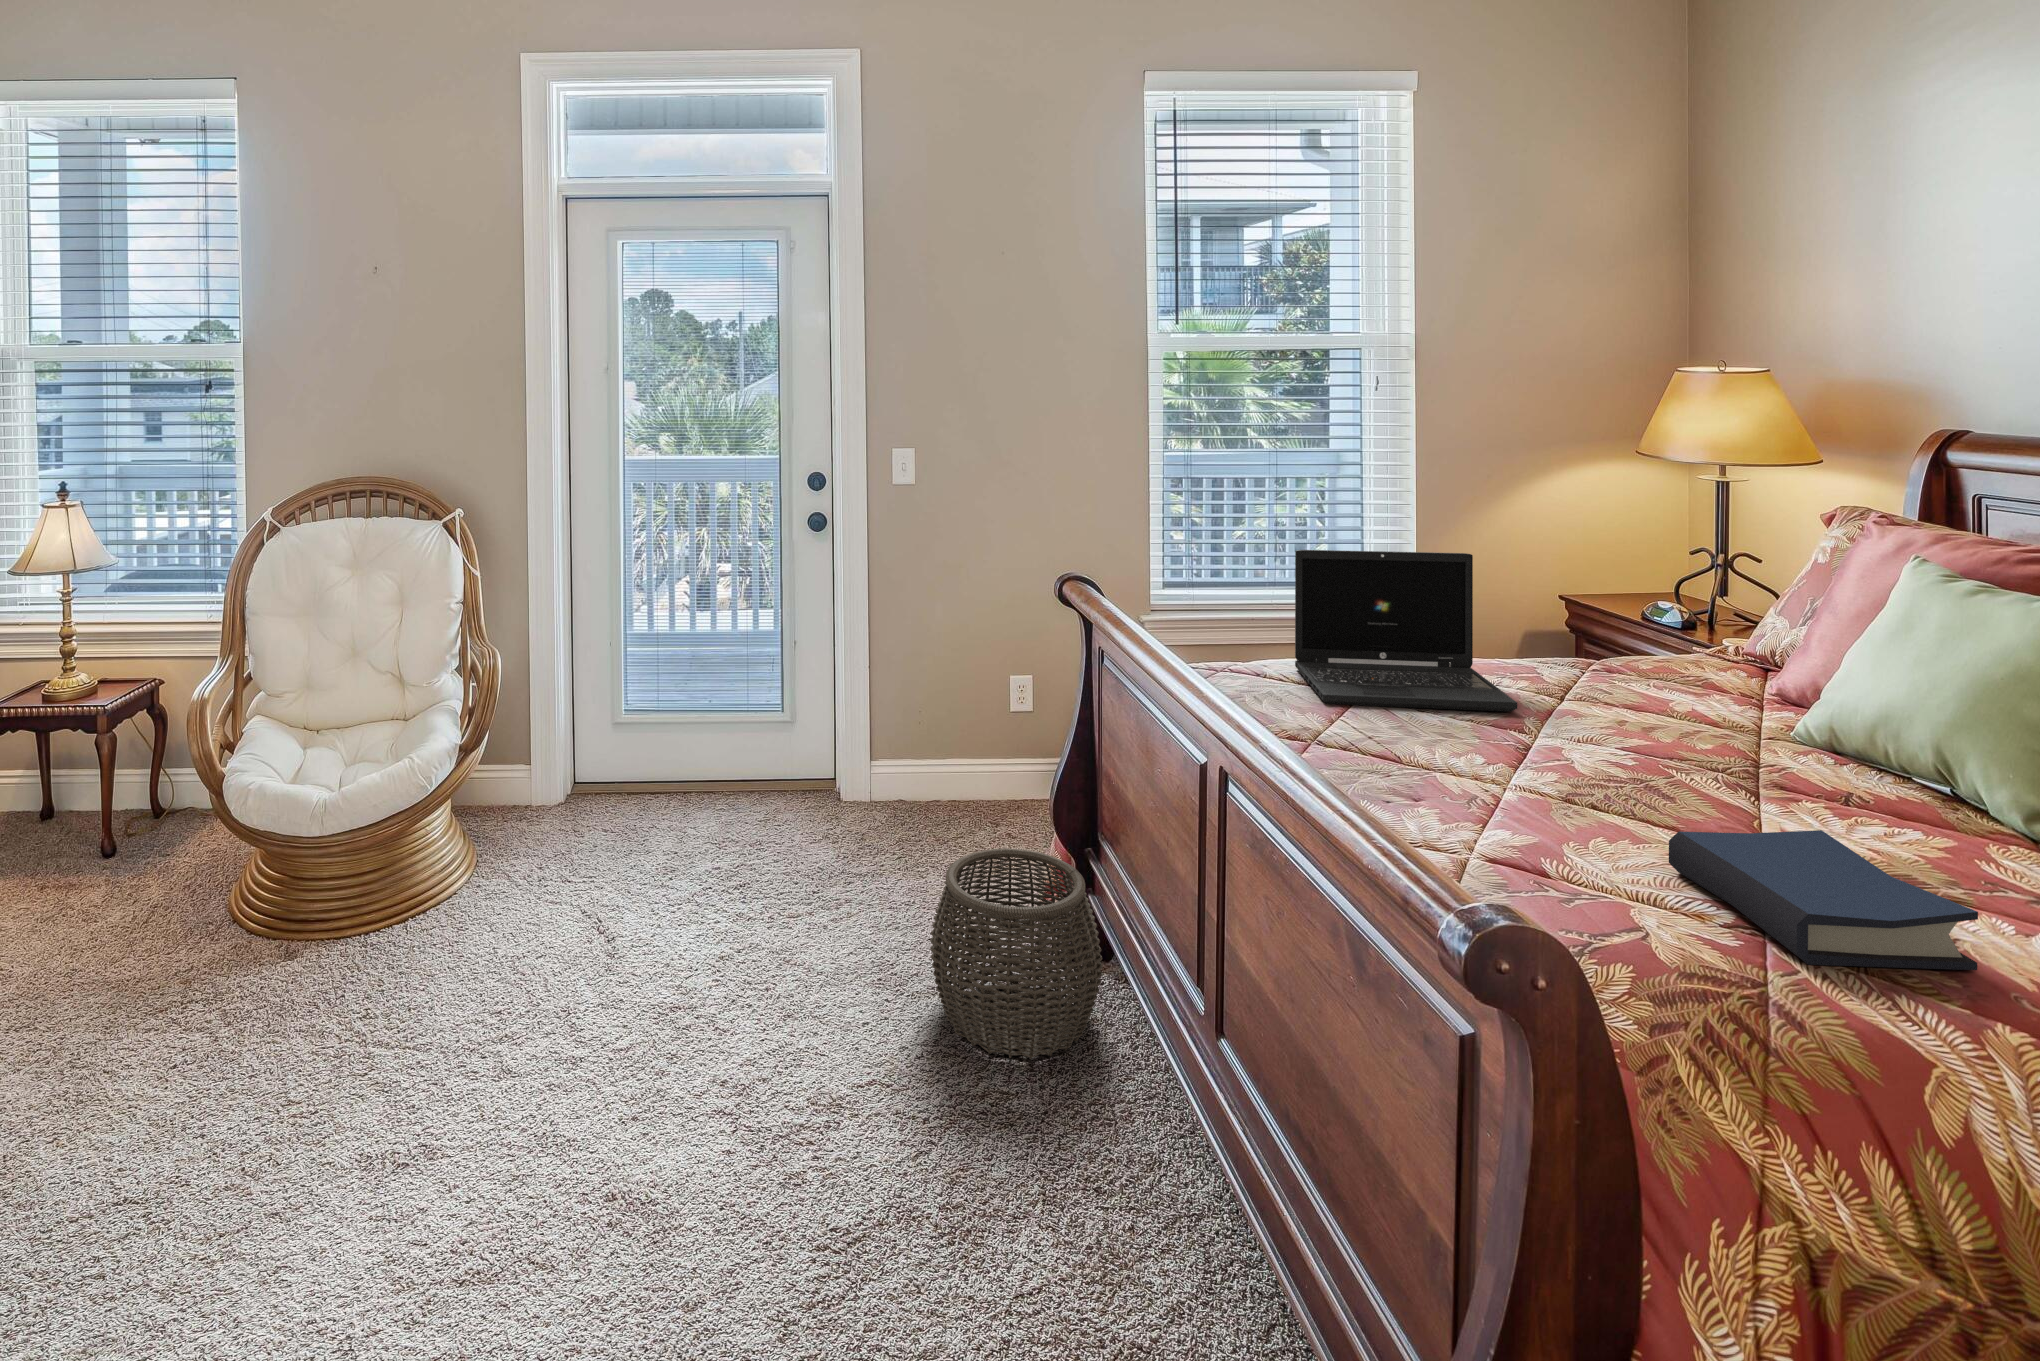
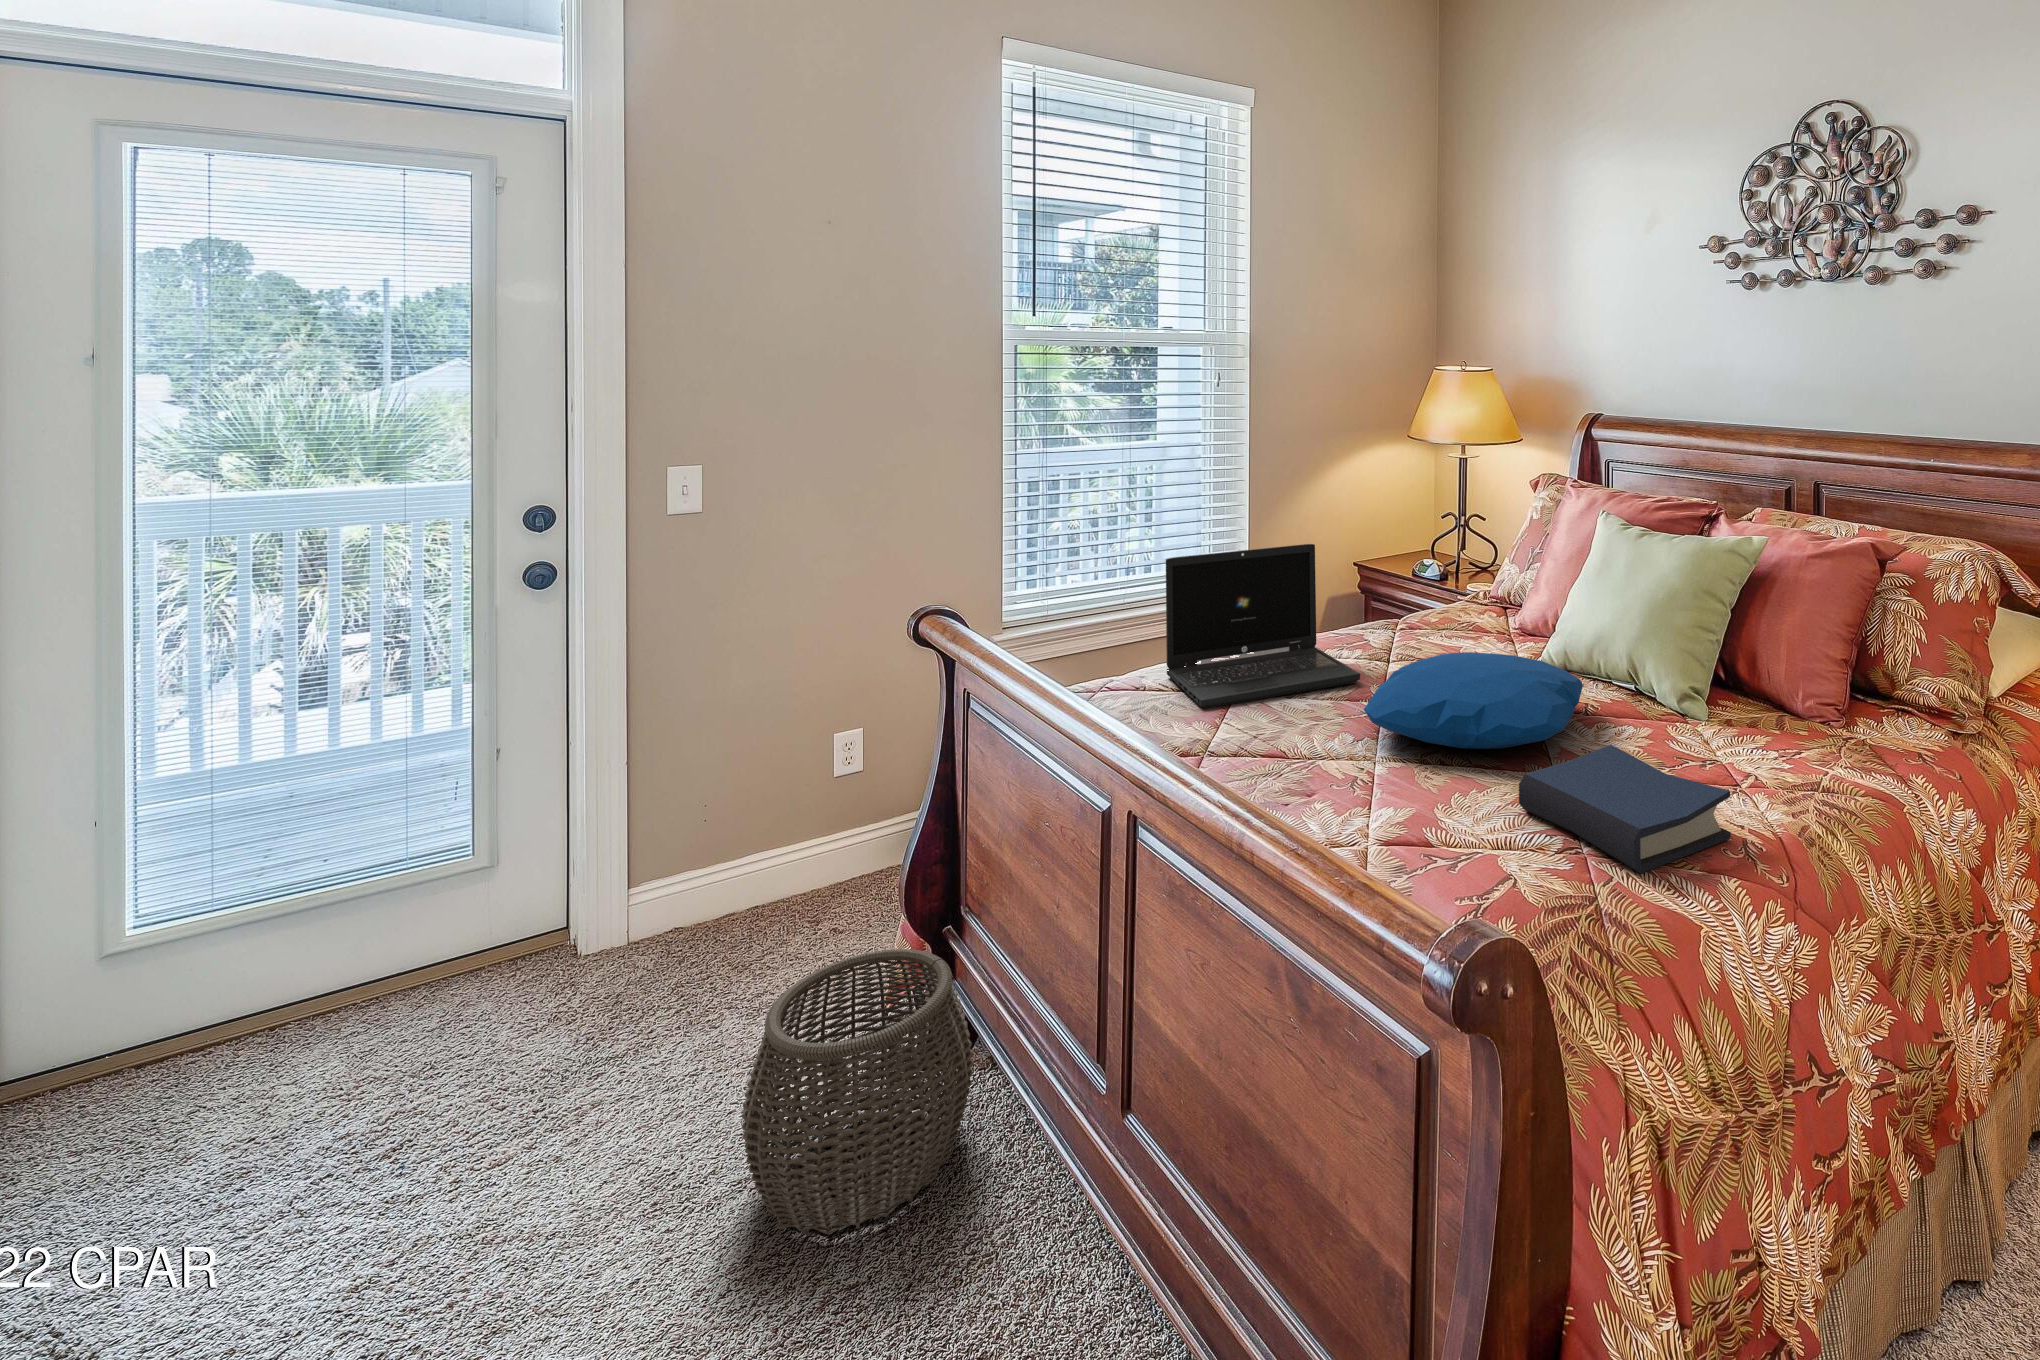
pillow: none [1500,697,1825,812] -> present [1364,652,1583,749]

